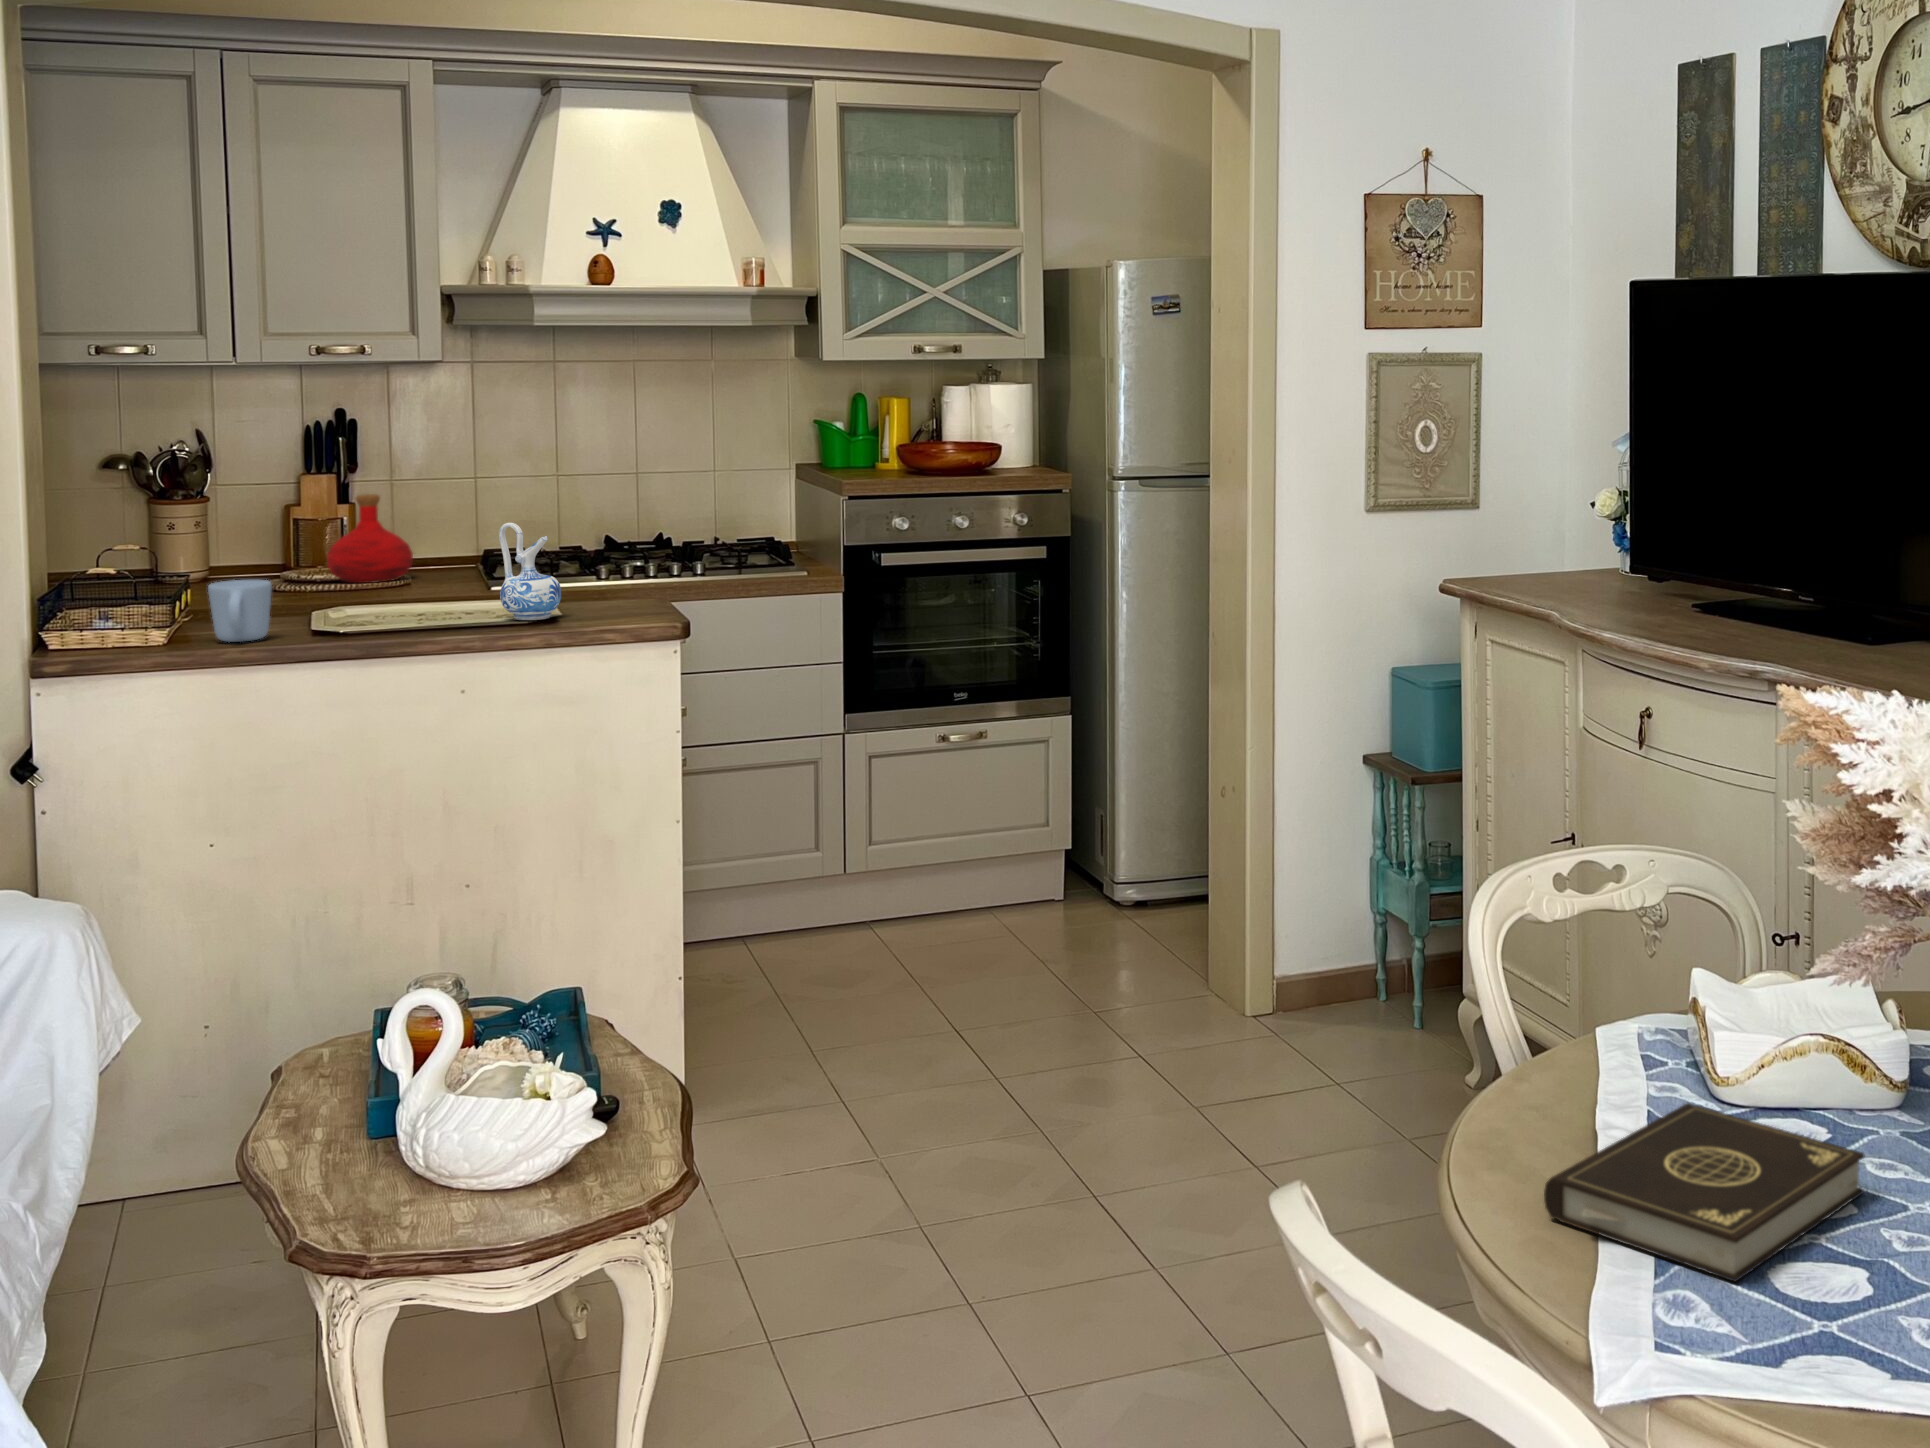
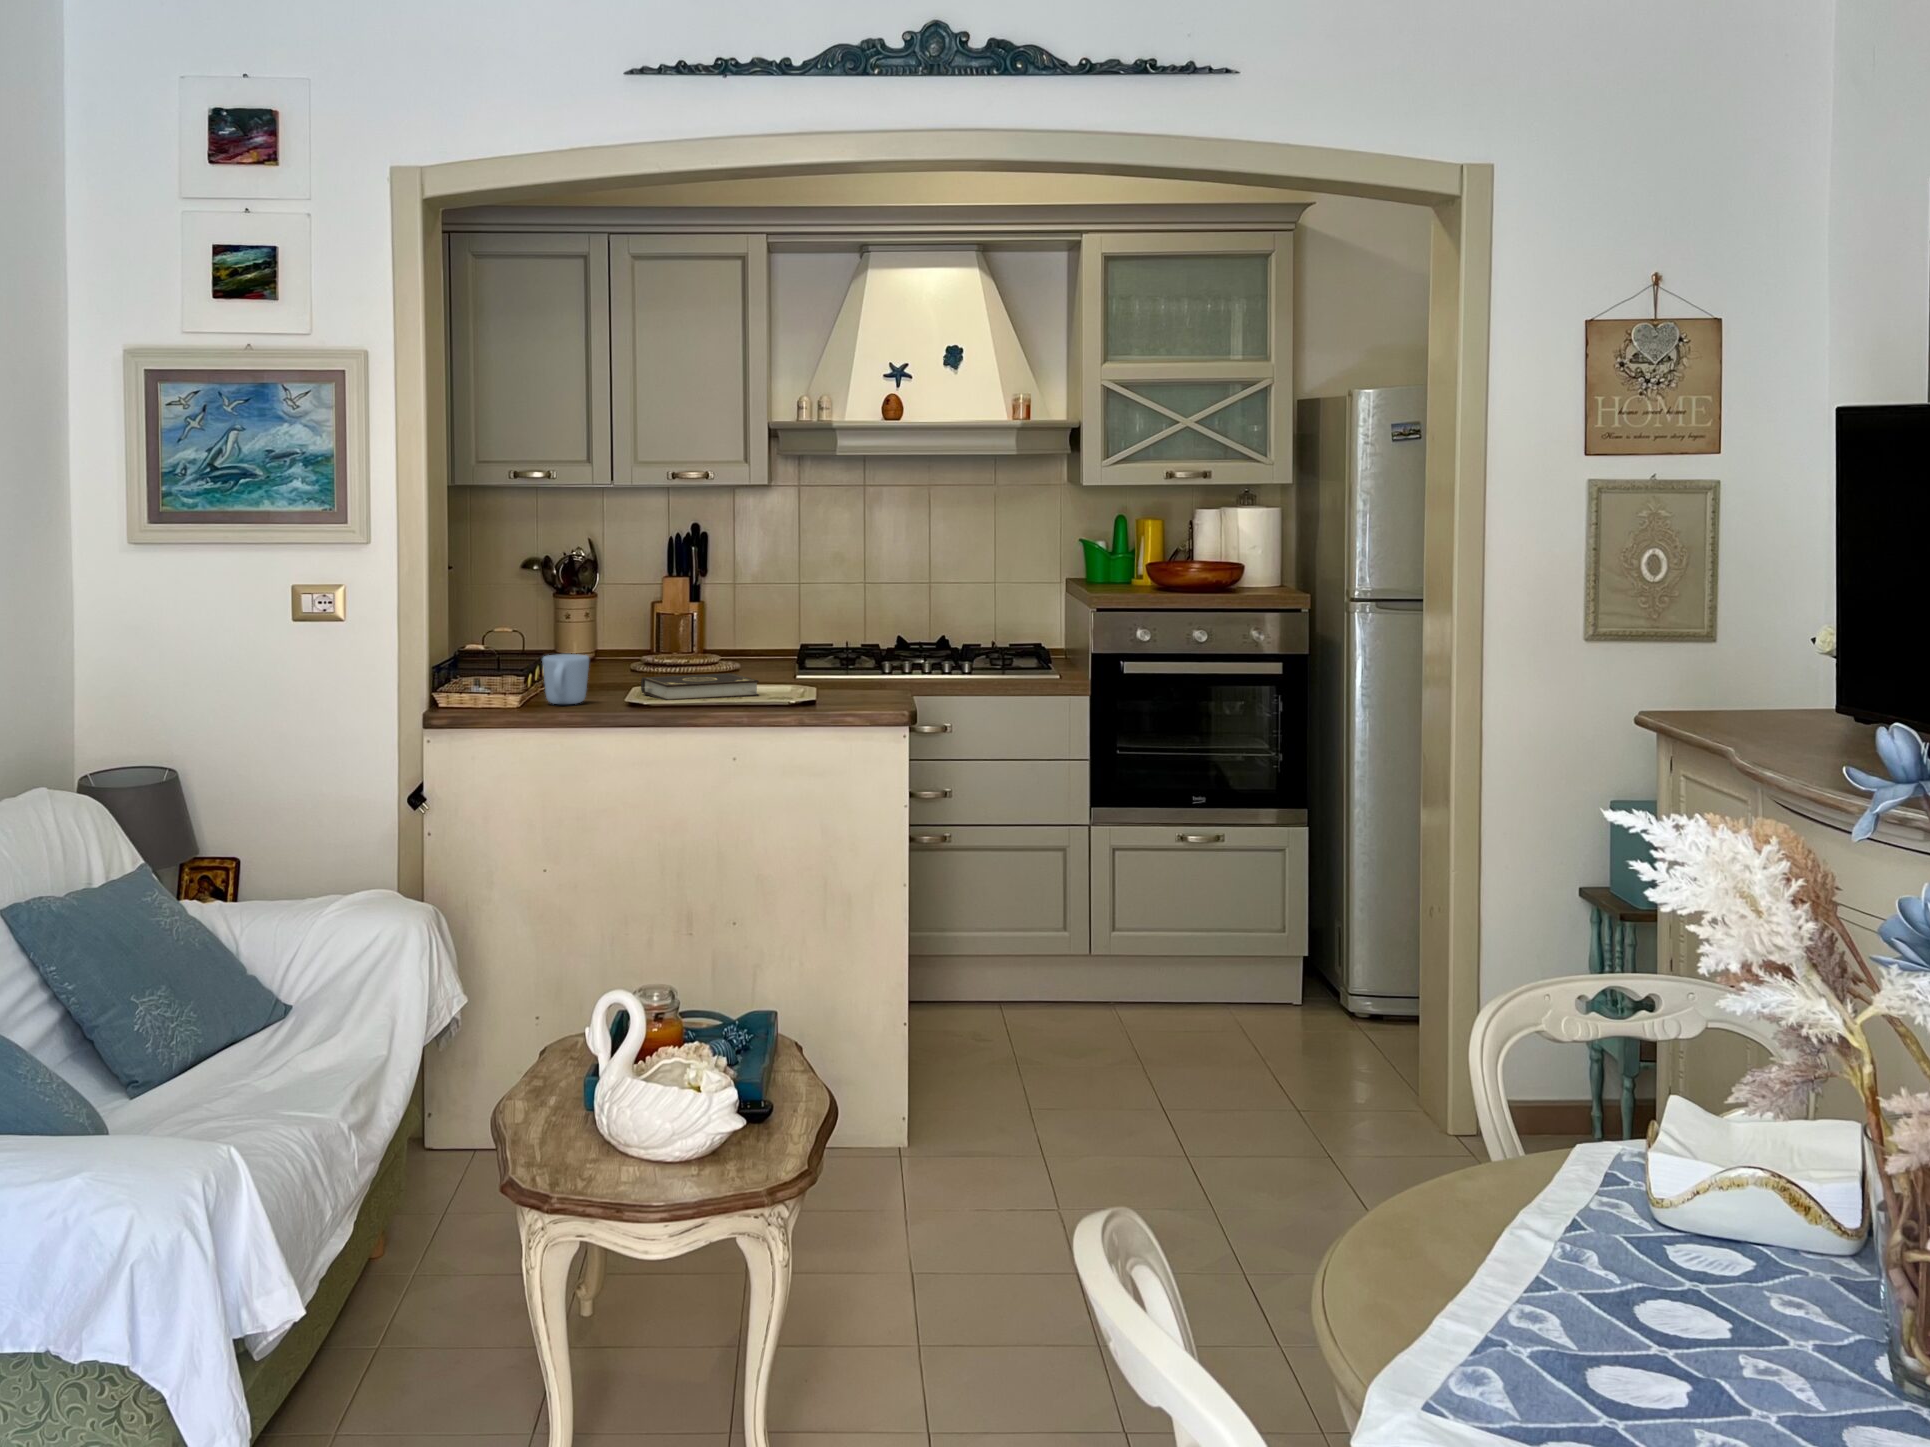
bottle: present [327,494,413,583] -> none [673,593,740,667]
ceramic pitcher: present [499,523,561,620] -> none [768,616,817,701]
book: present [1544,1103,1864,1282] -> present [641,673,759,700]

